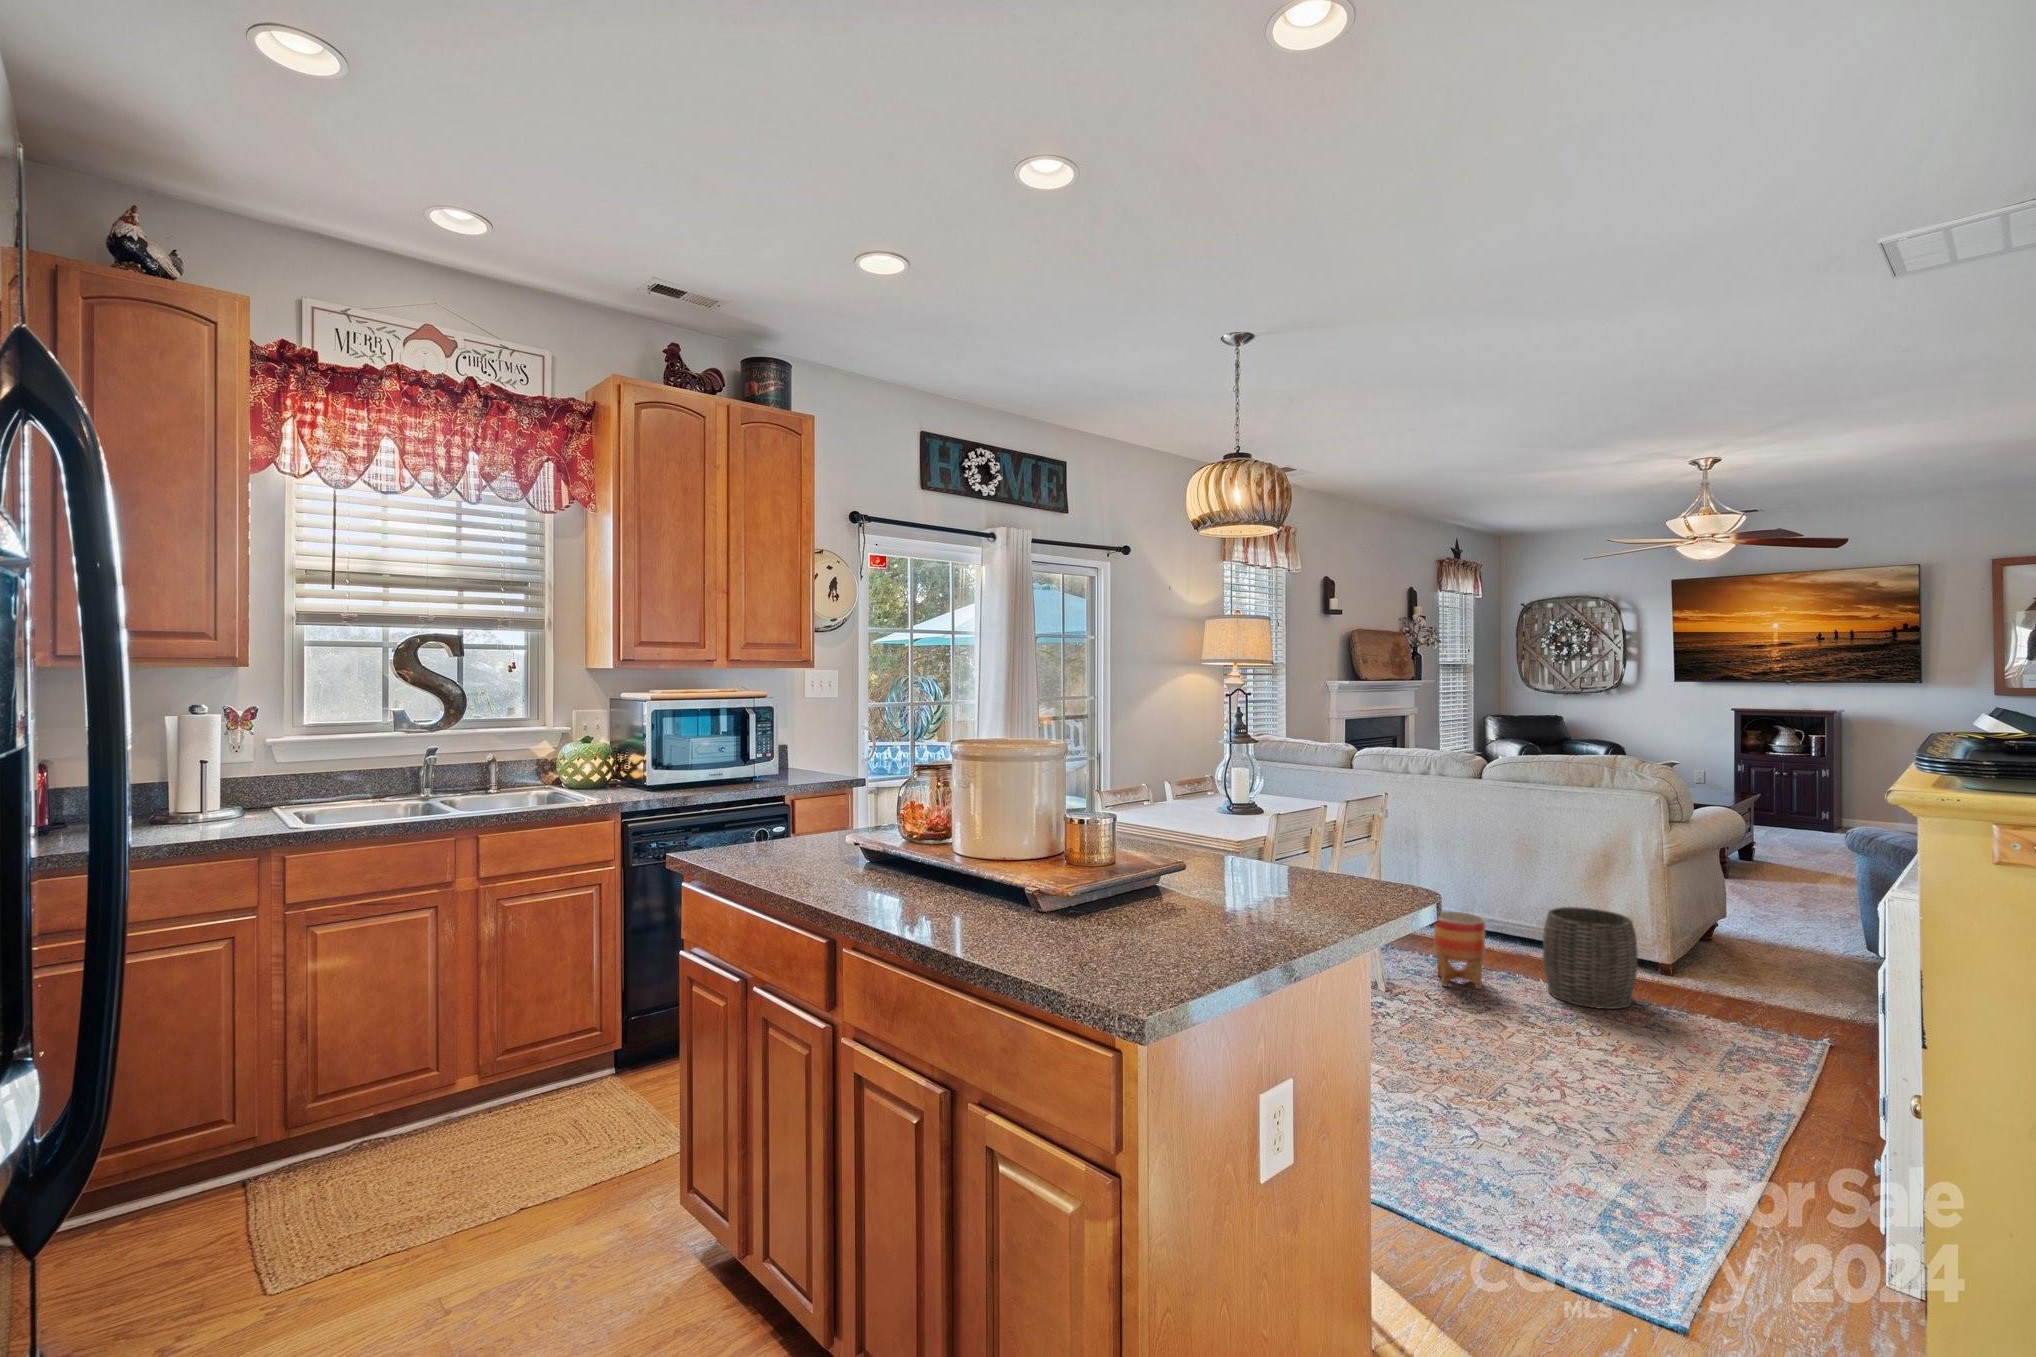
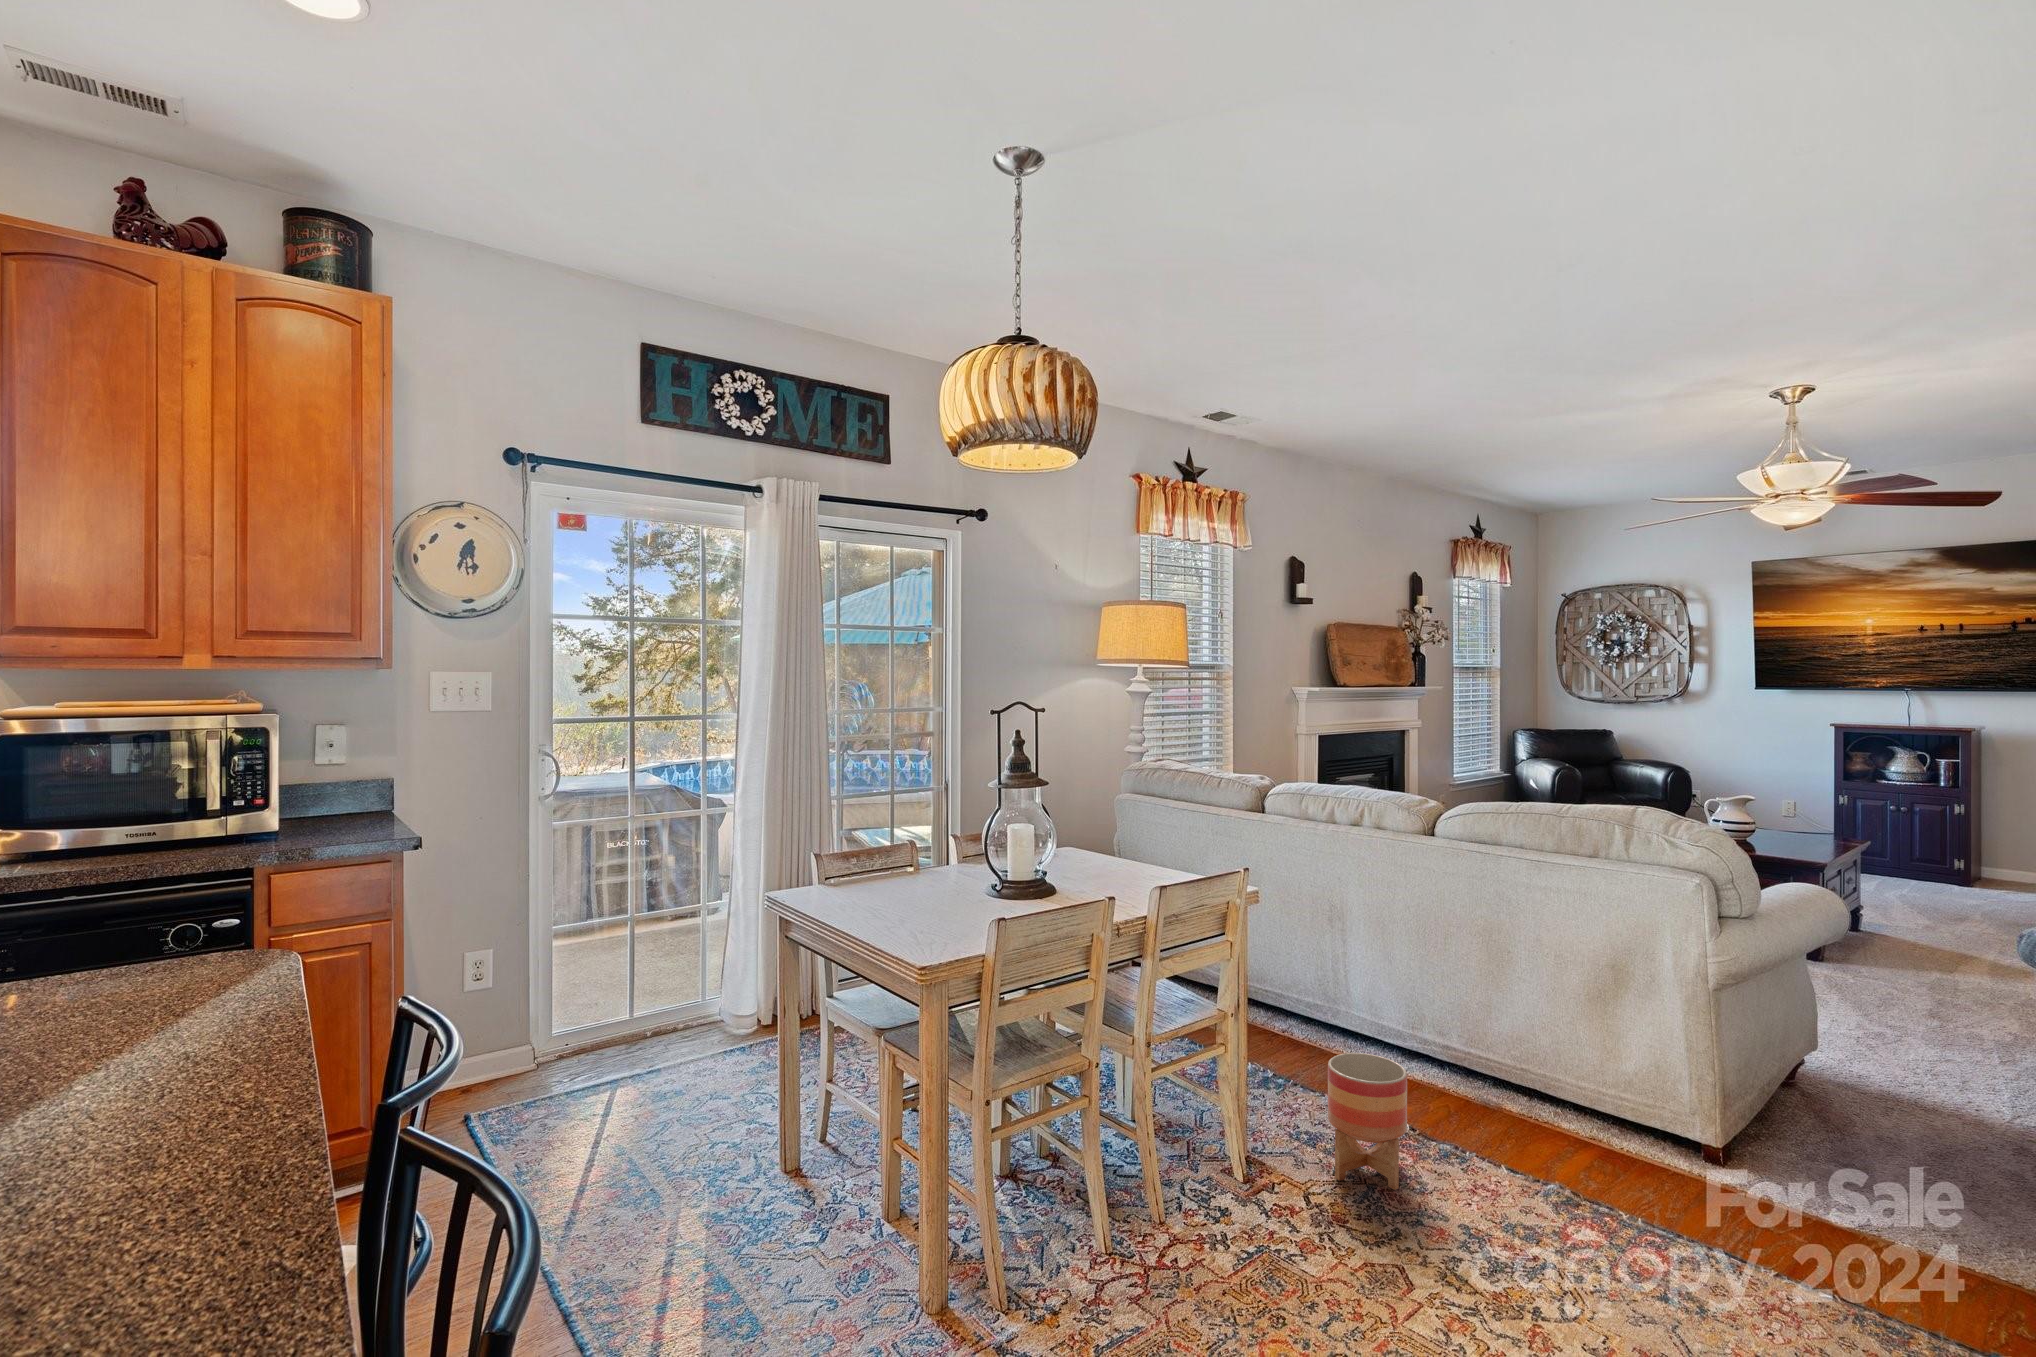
woven basket: present [1543,907,1637,1009] -> none [1500,1057,1656,1249]

